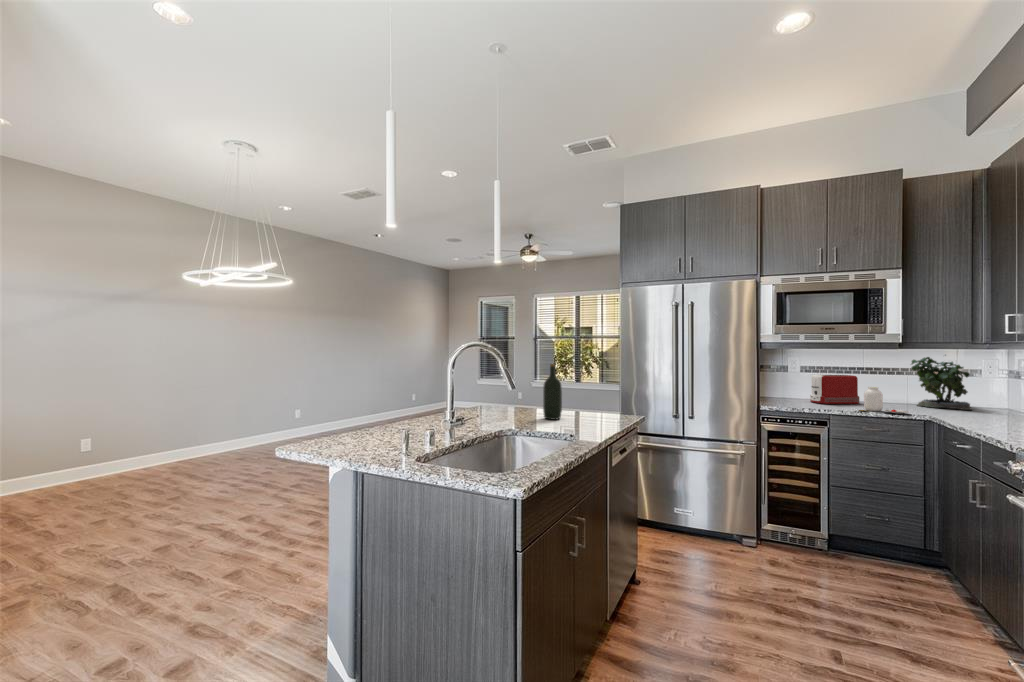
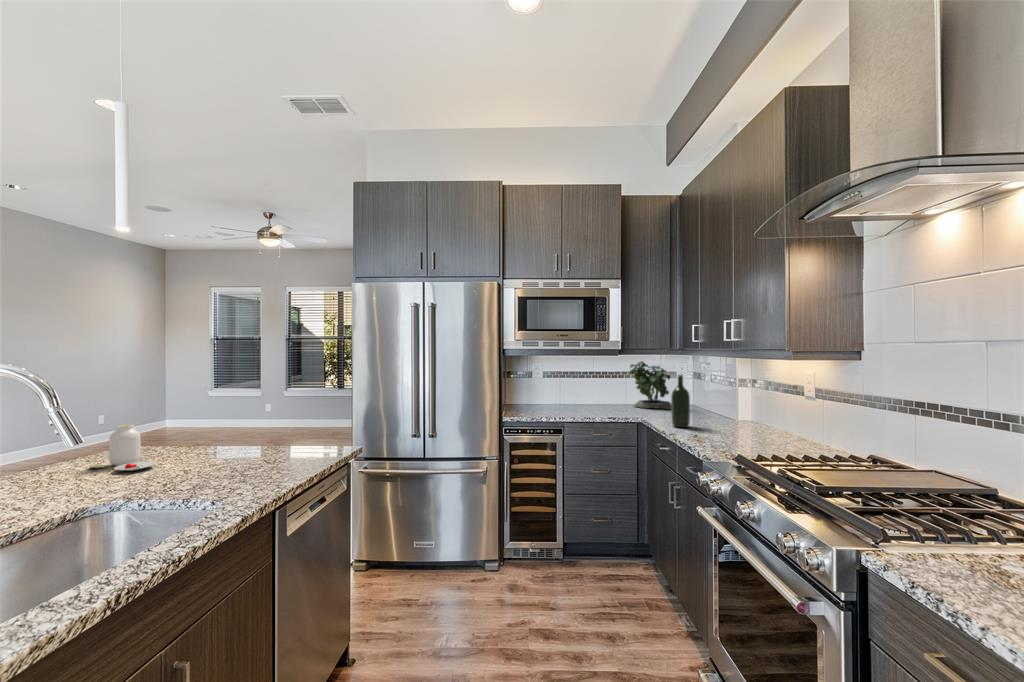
wine bottle: present [543,364,562,420] -> present [671,375,690,428]
toaster: present [810,375,860,404] -> none [550,380,590,410]
jar: present [859,387,909,413] -> present [89,424,156,471]

